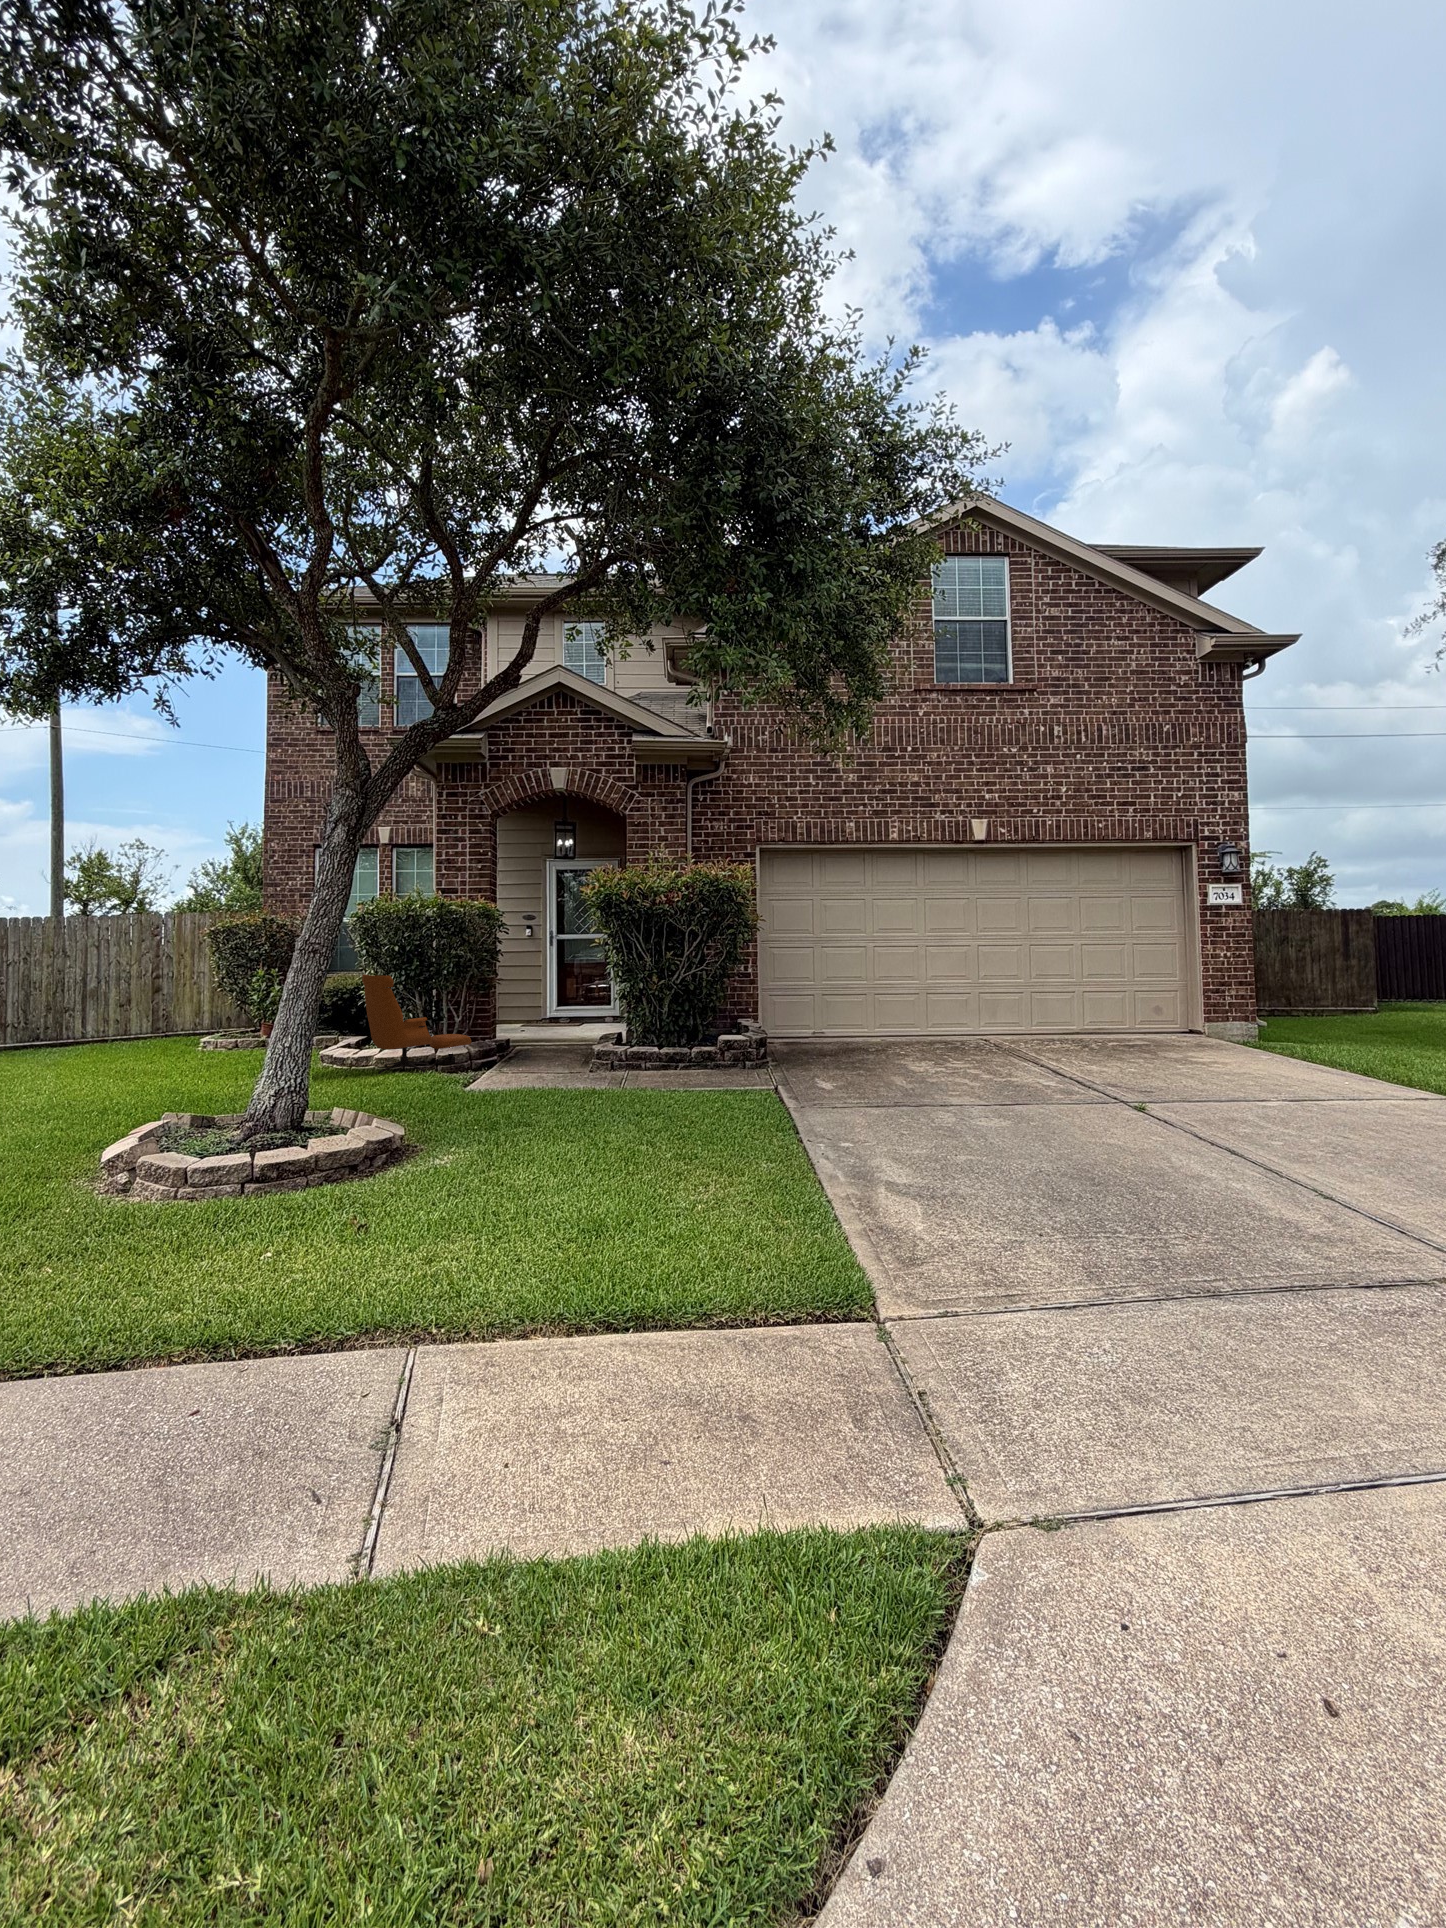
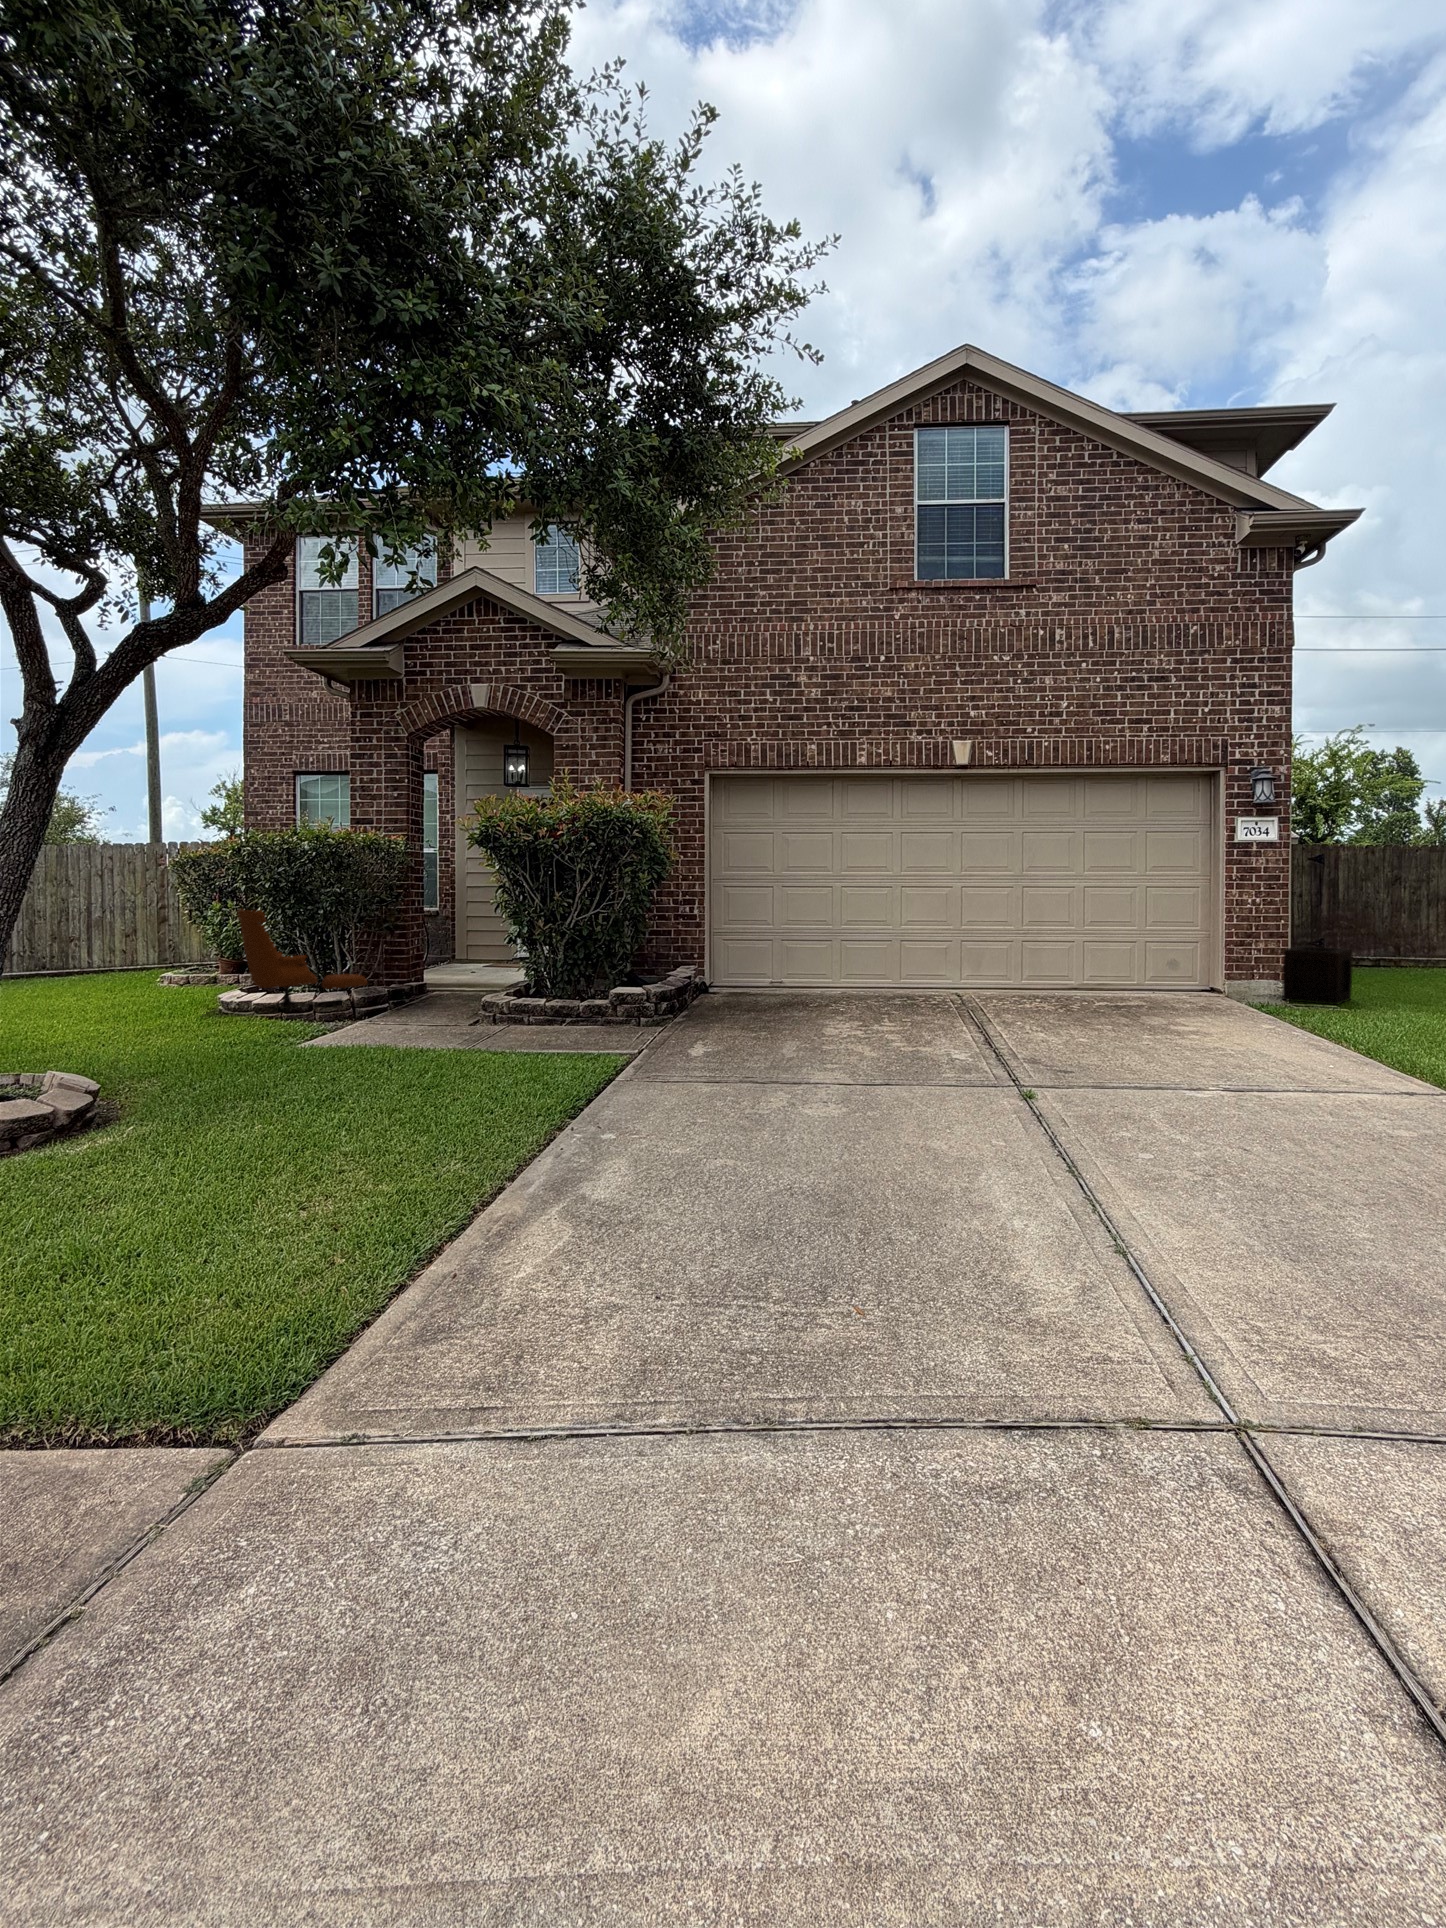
wooden crate: none [1255,993,1308,1043] -> present [1282,946,1353,1005]

